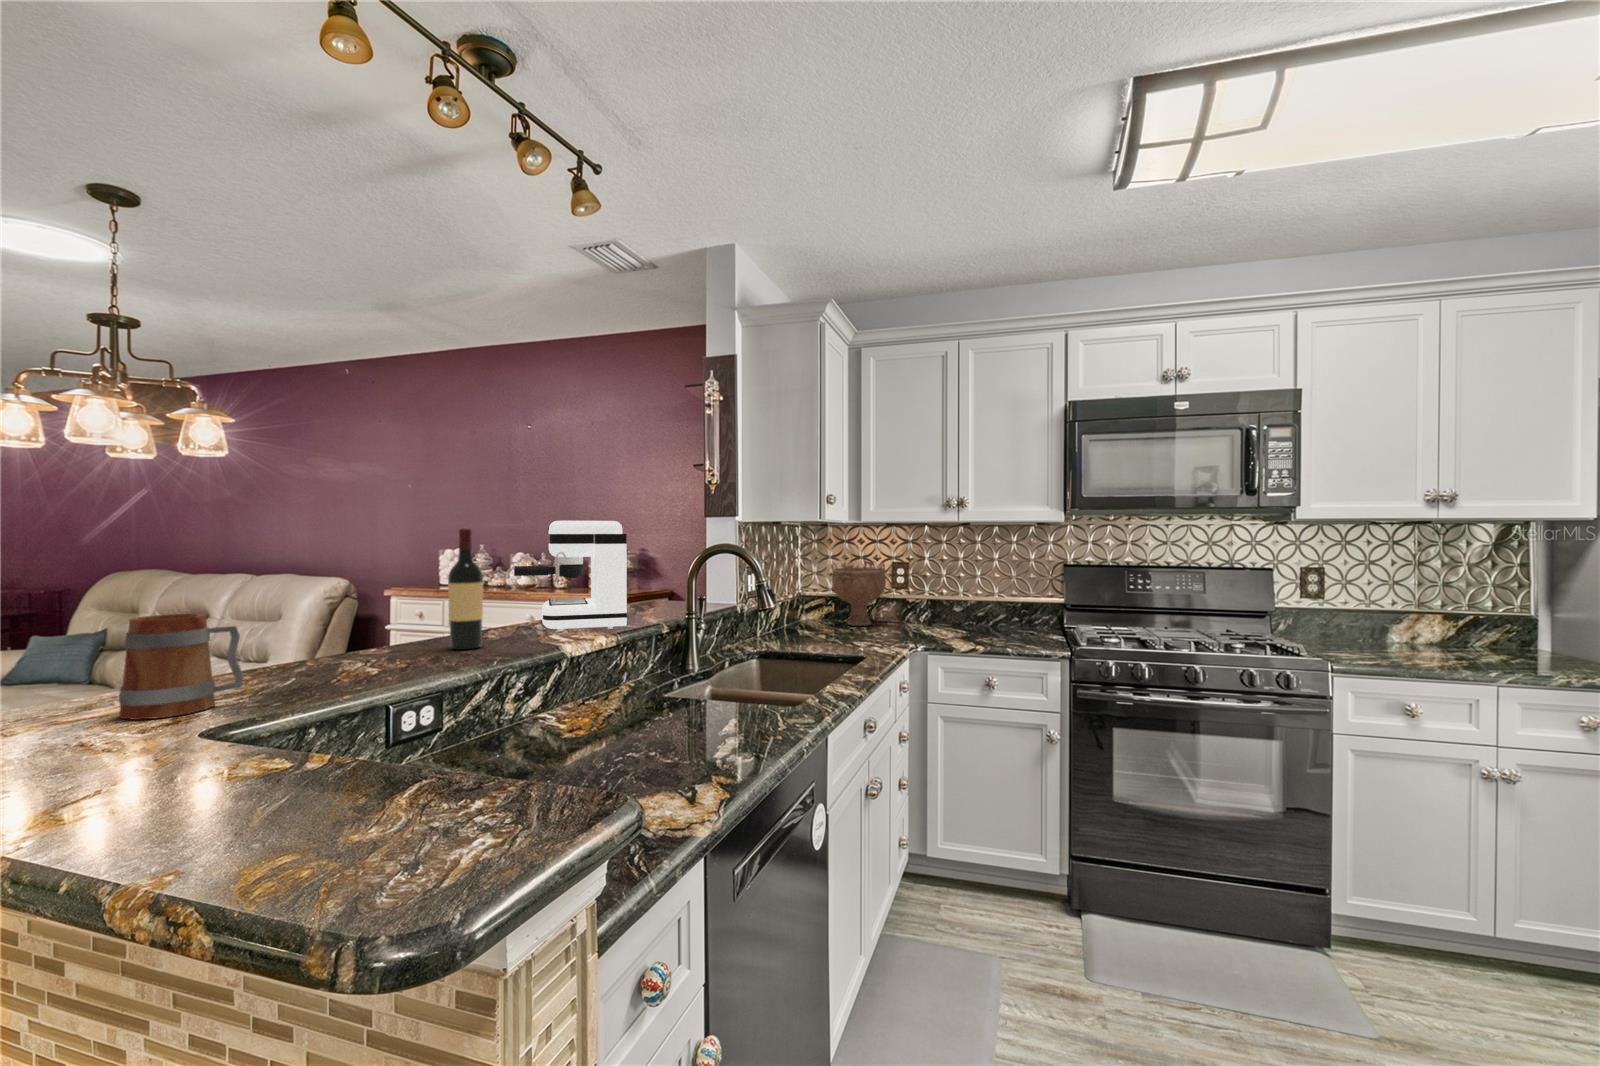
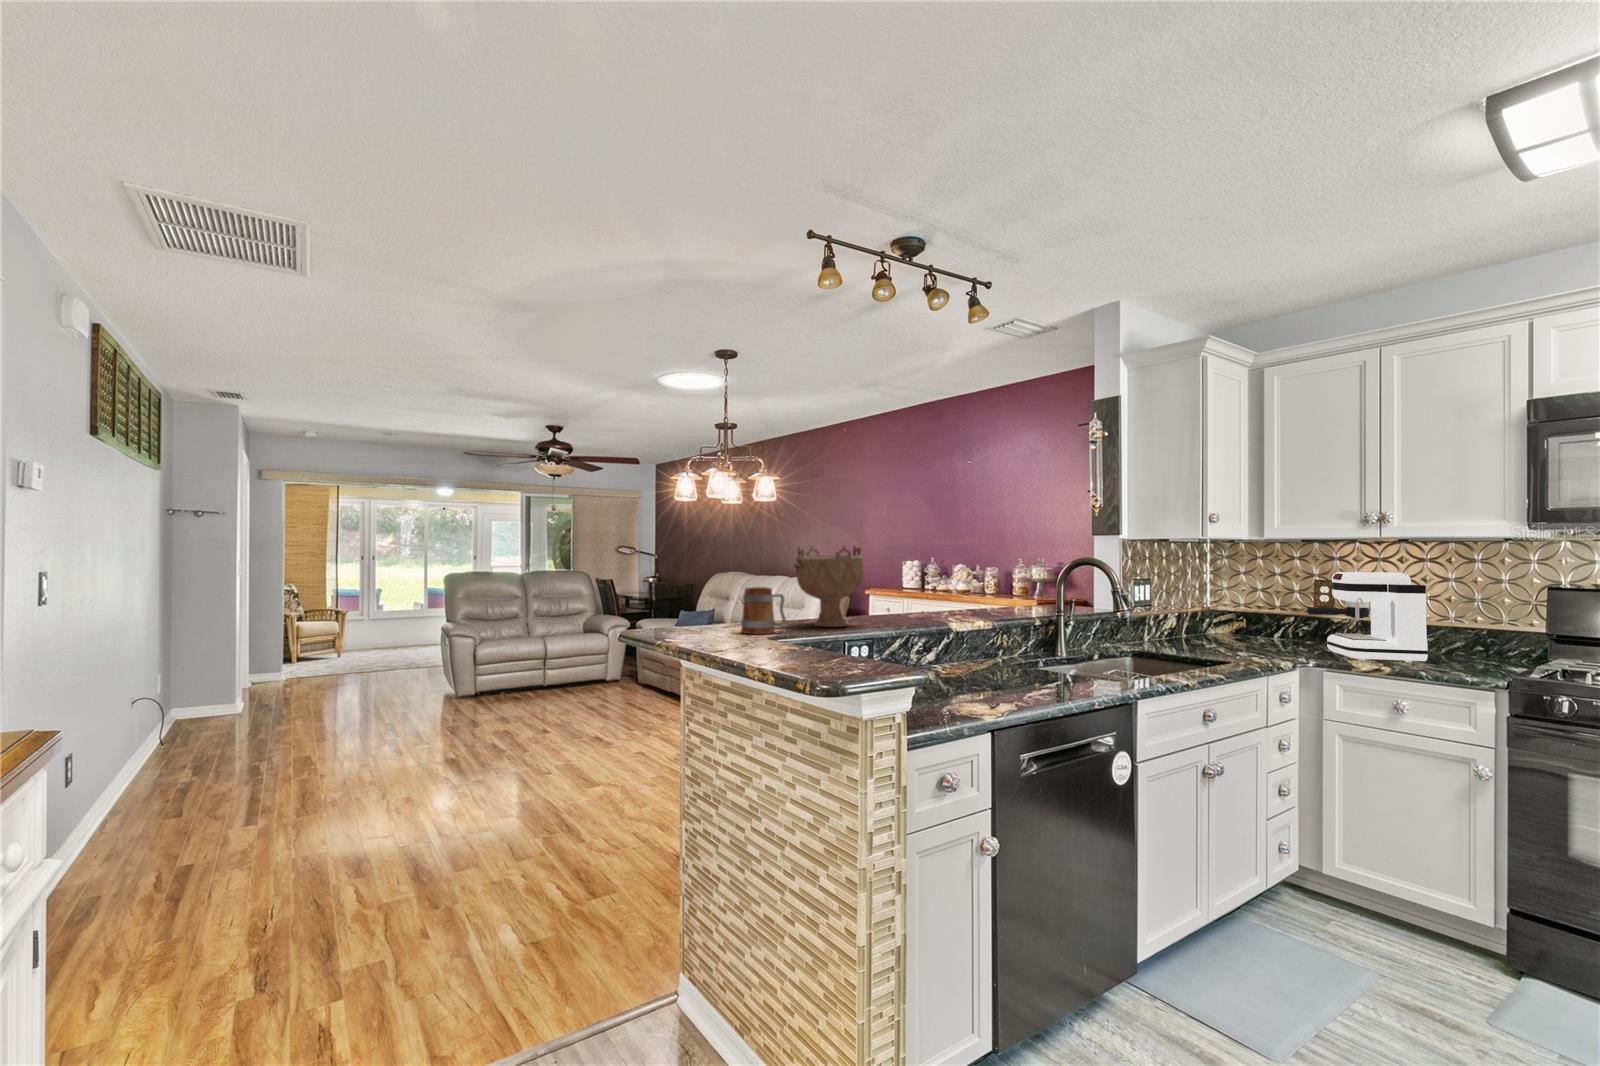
coffee maker: present [514,521,627,632] -> present [1307,572,1428,663]
wine bottle: present [448,528,483,650] -> none [886,546,906,623]
decorative bowl: present [831,560,886,626] -> present [793,546,864,627]

